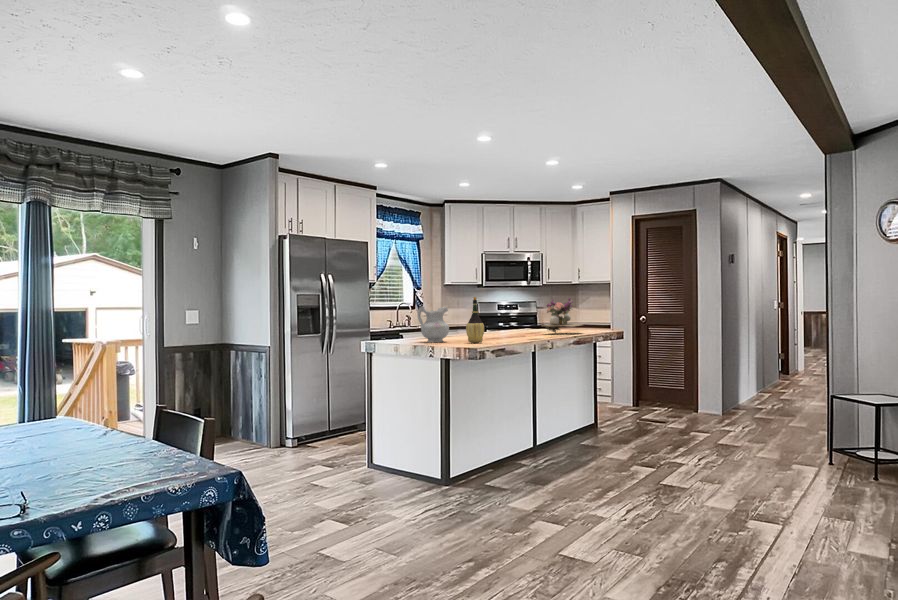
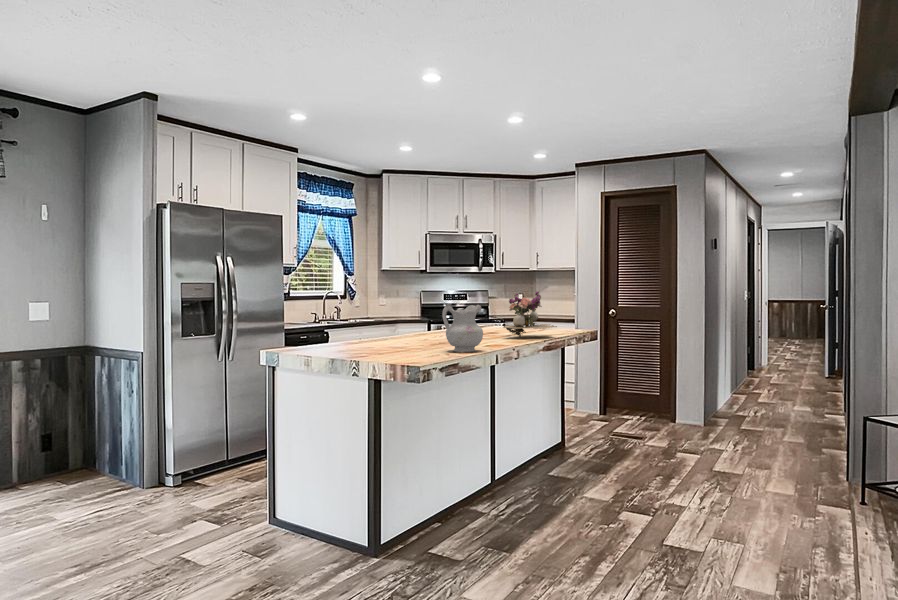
wine bottle: present [466,297,484,343] -> none [407,294,432,358]
ceramic pitcher: present [417,306,449,342] -> present [442,304,483,352]

